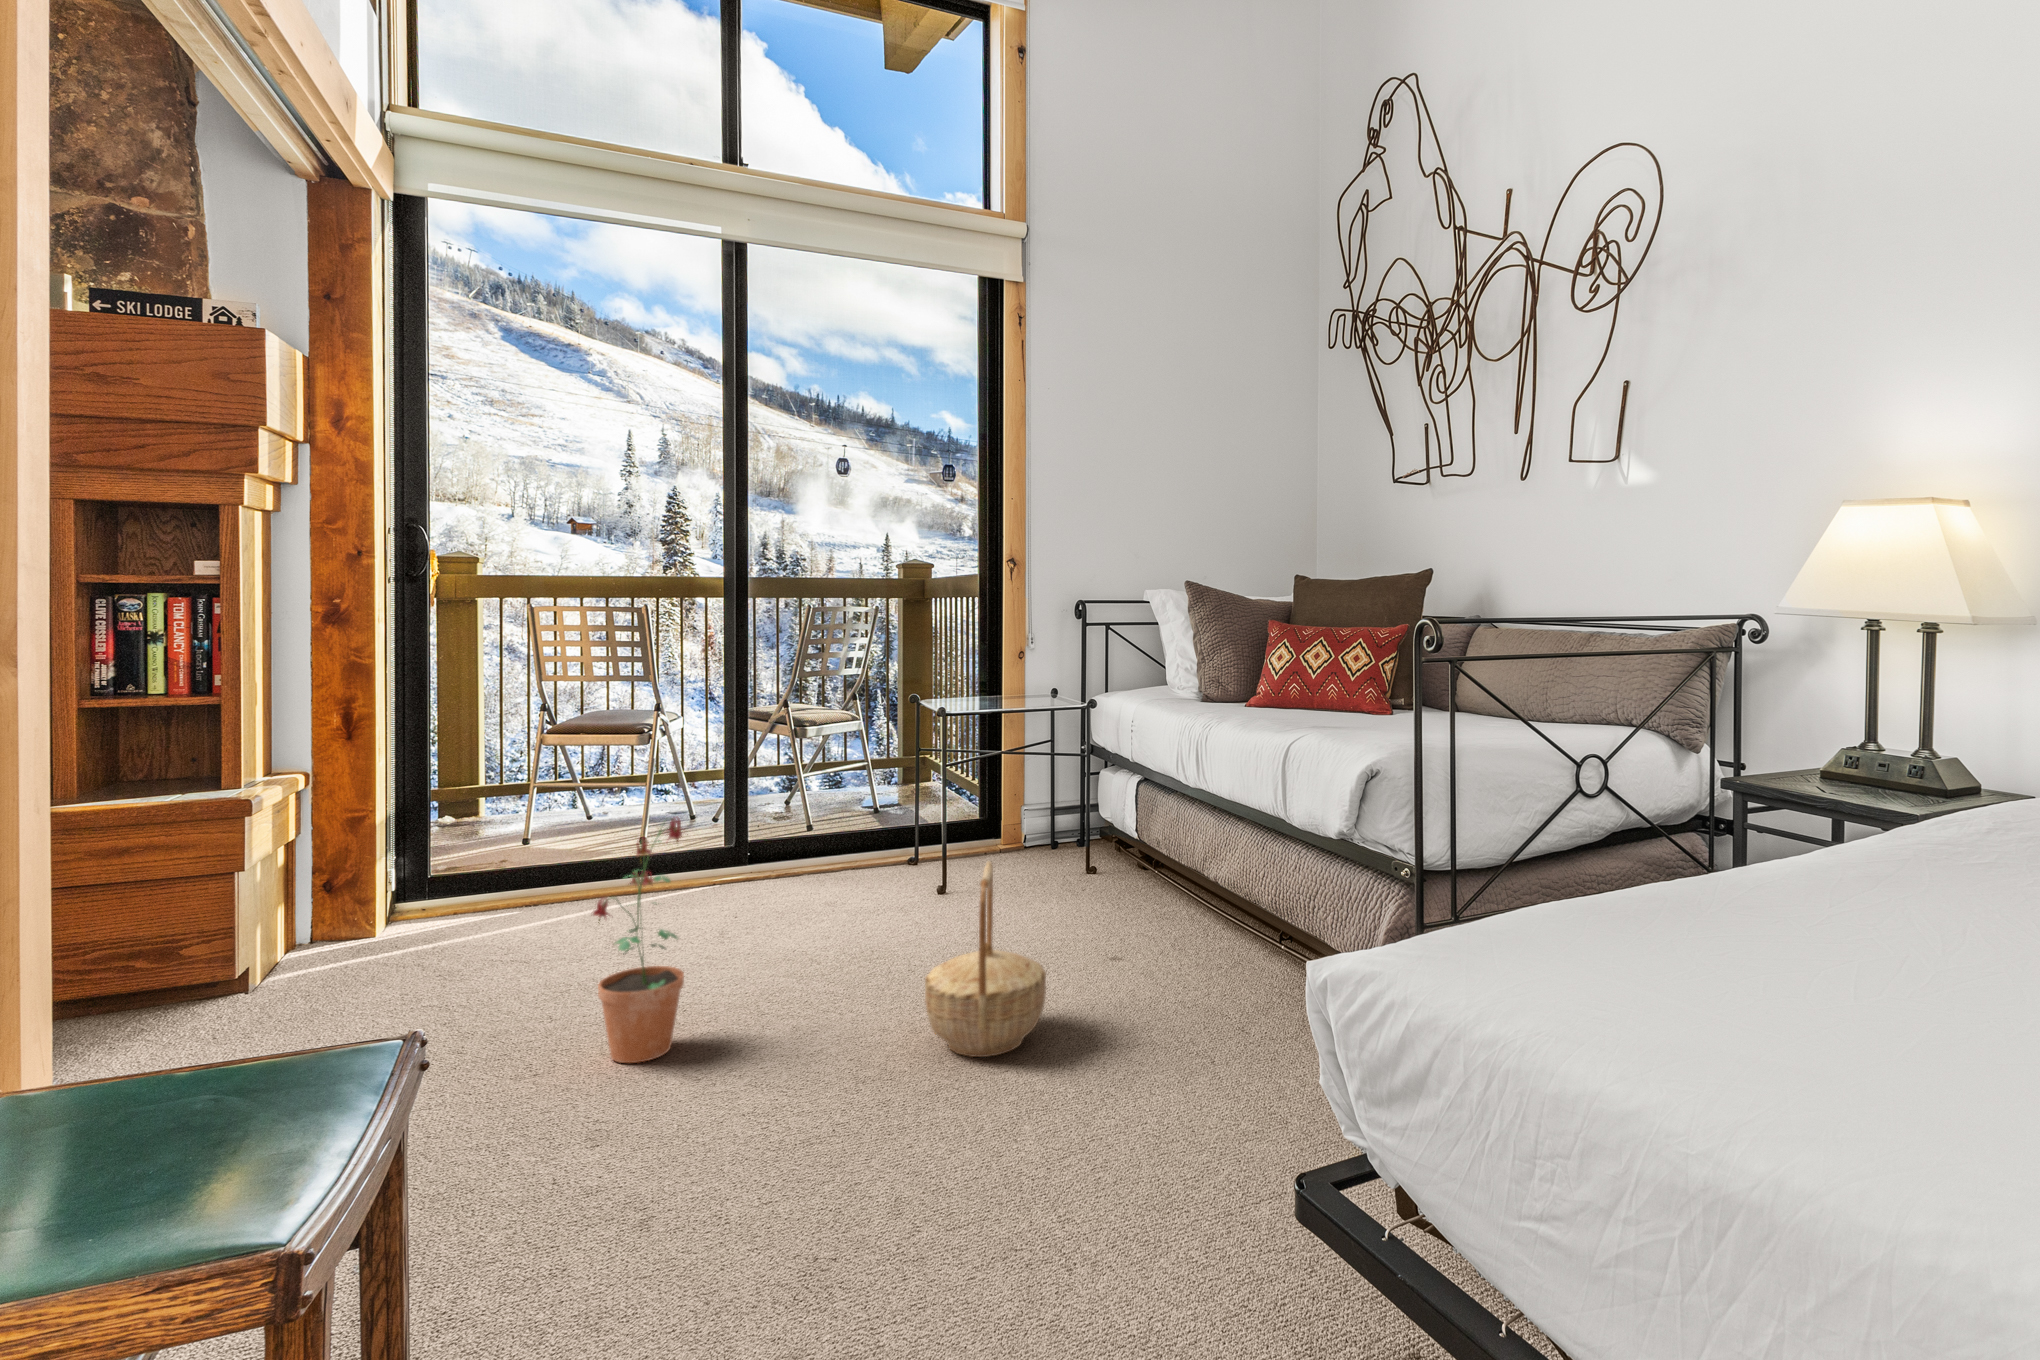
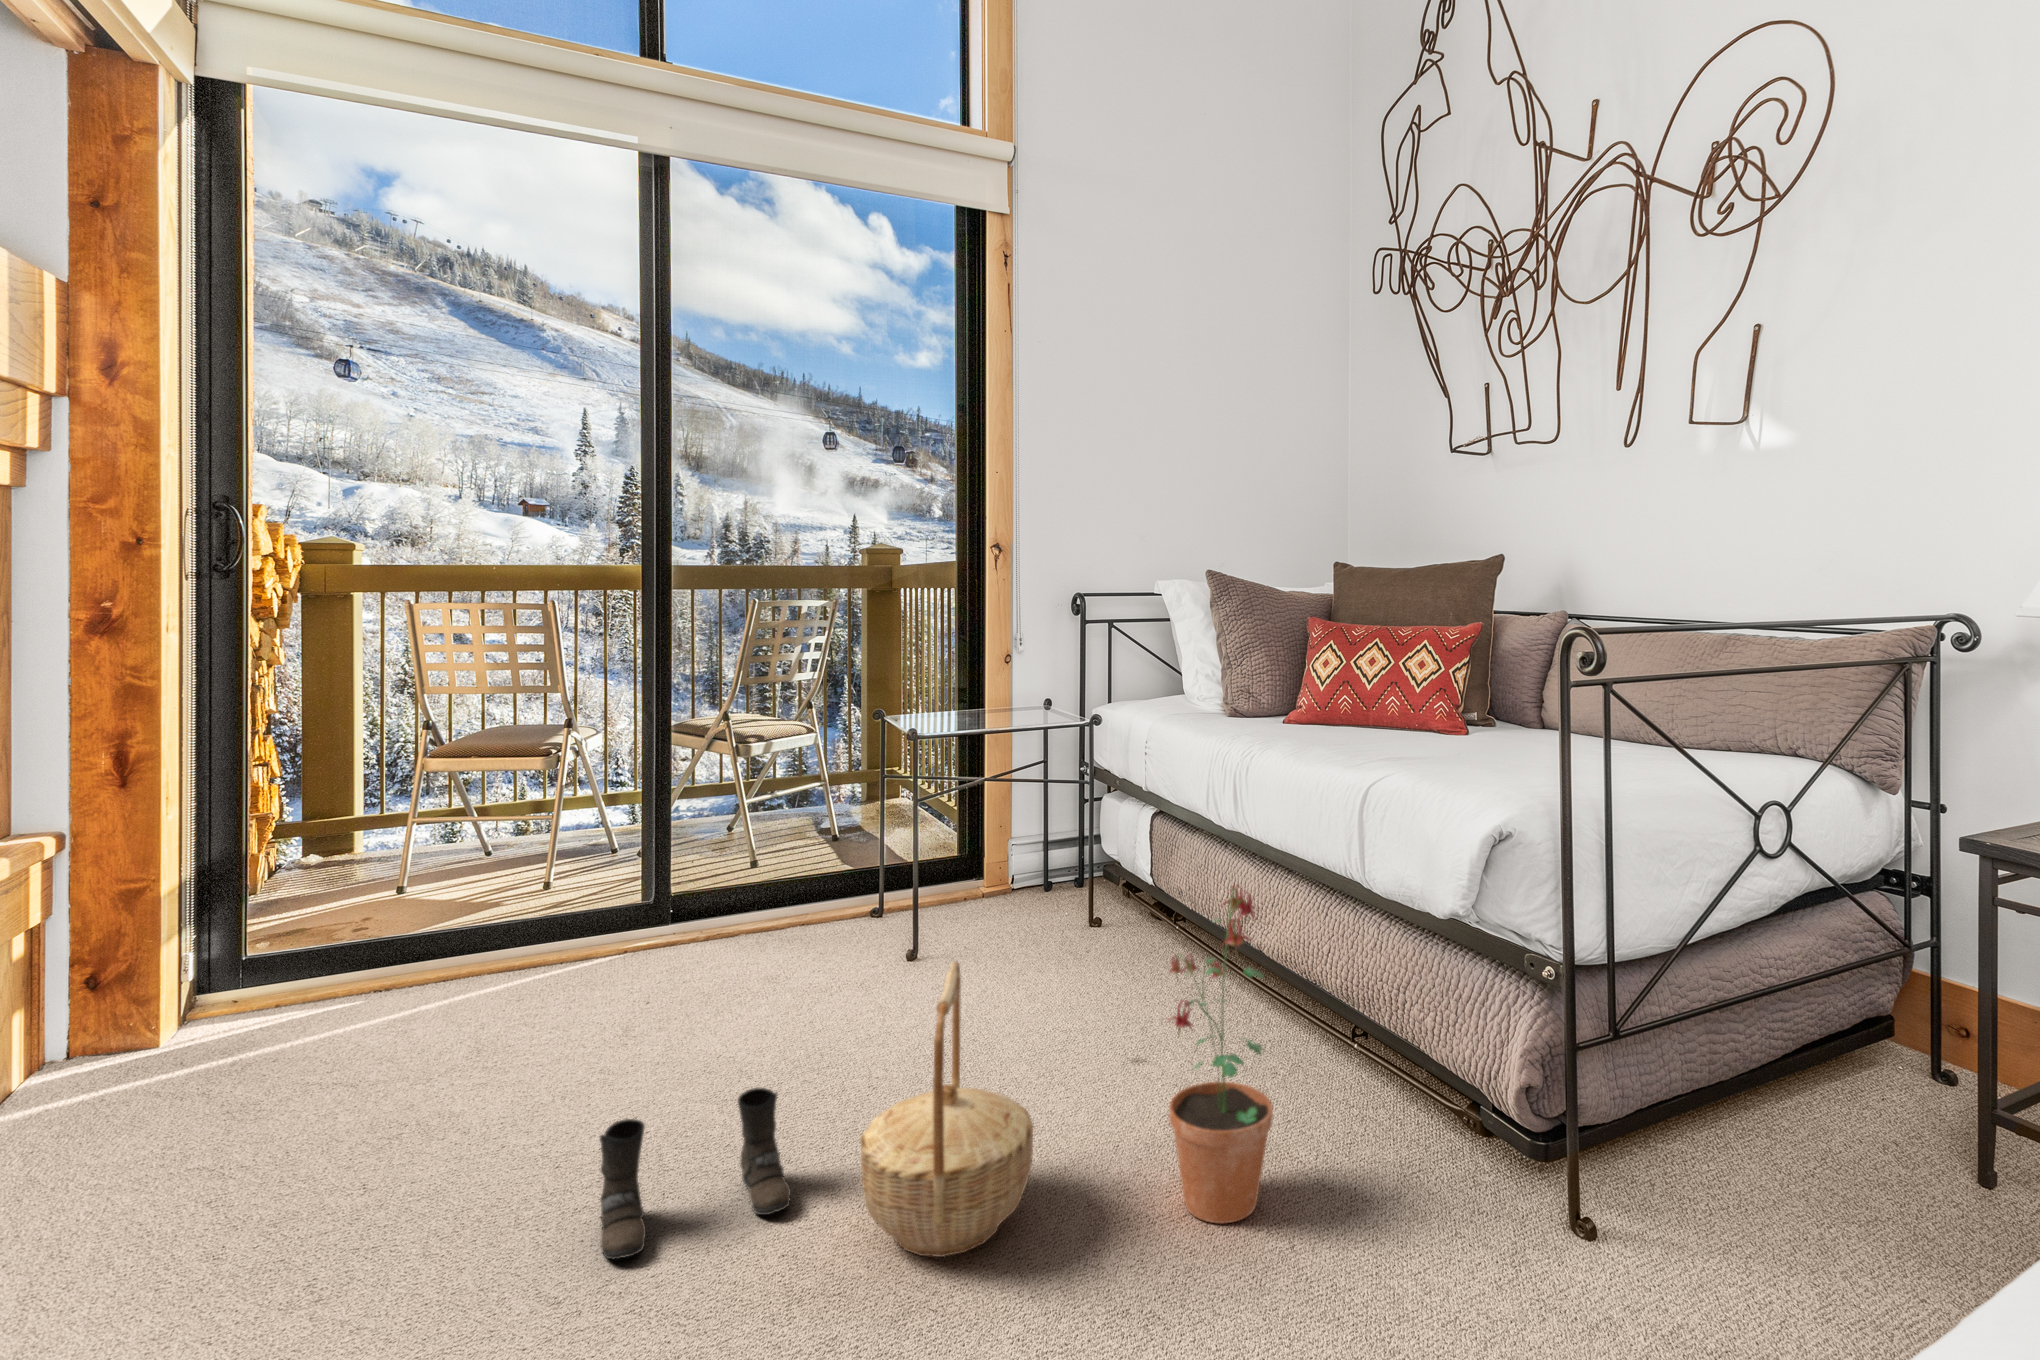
potted plant: present [593,818,688,1063] -> present [1169,886,1273,1223]
boots: none [741,953,873,1056] -> present [600,1088,791,1259]

